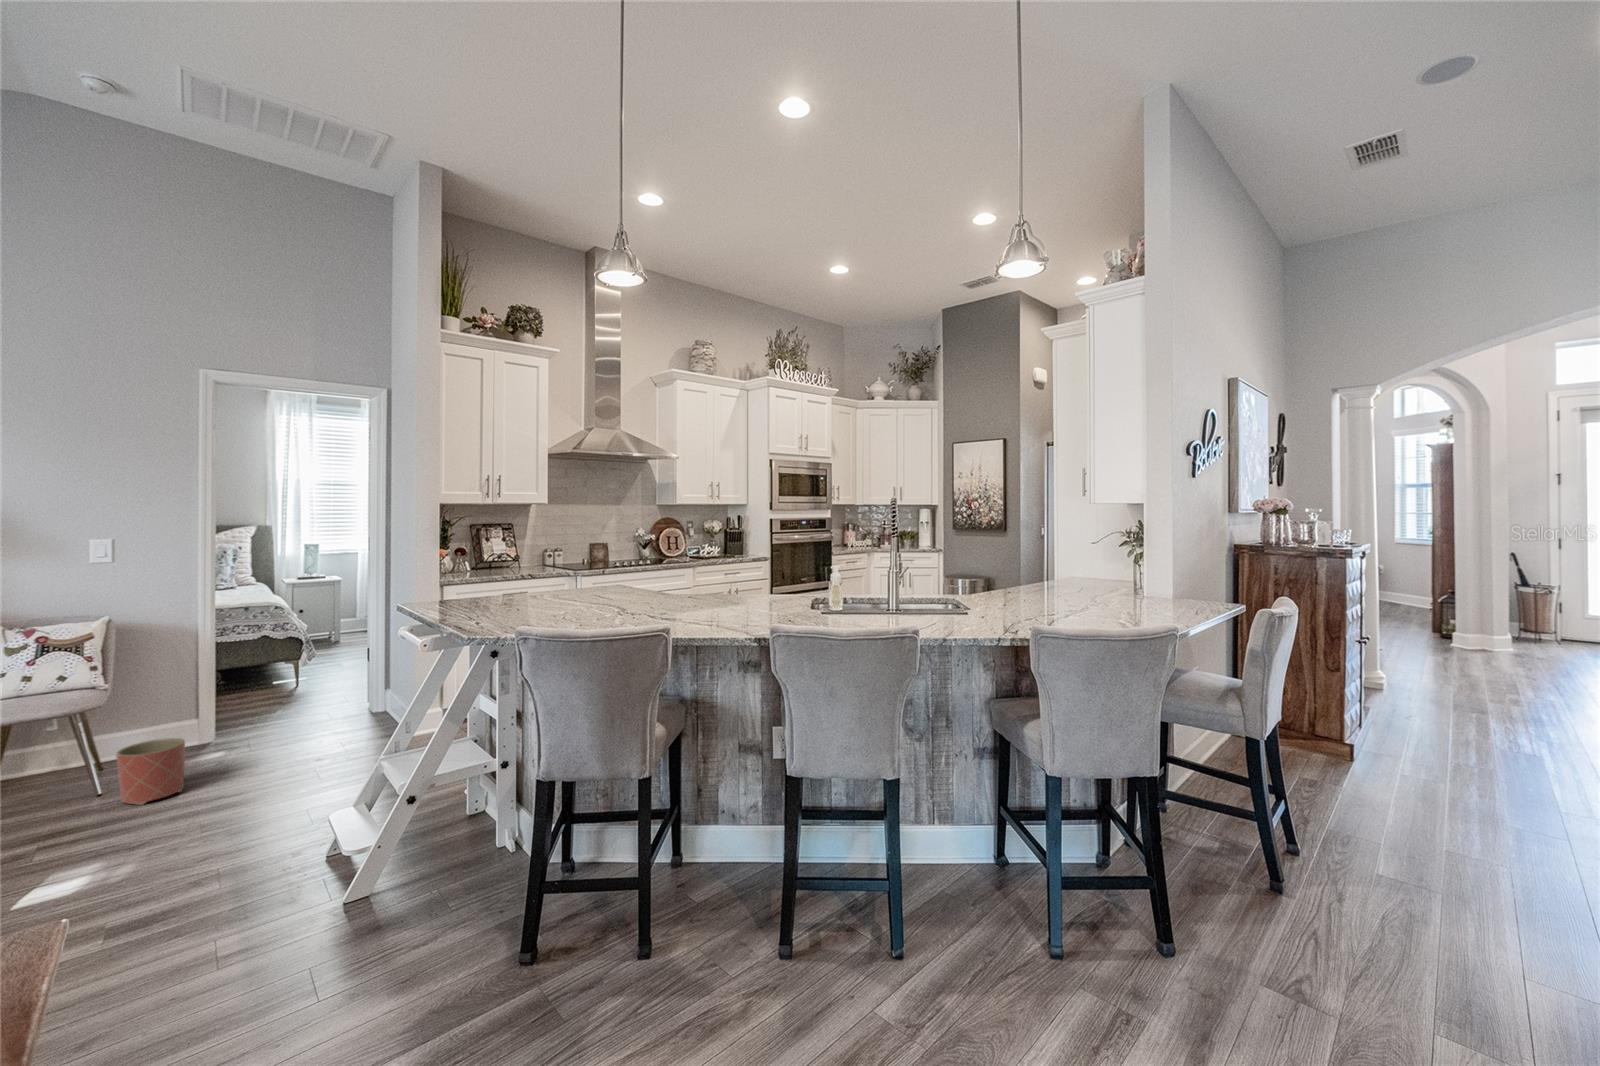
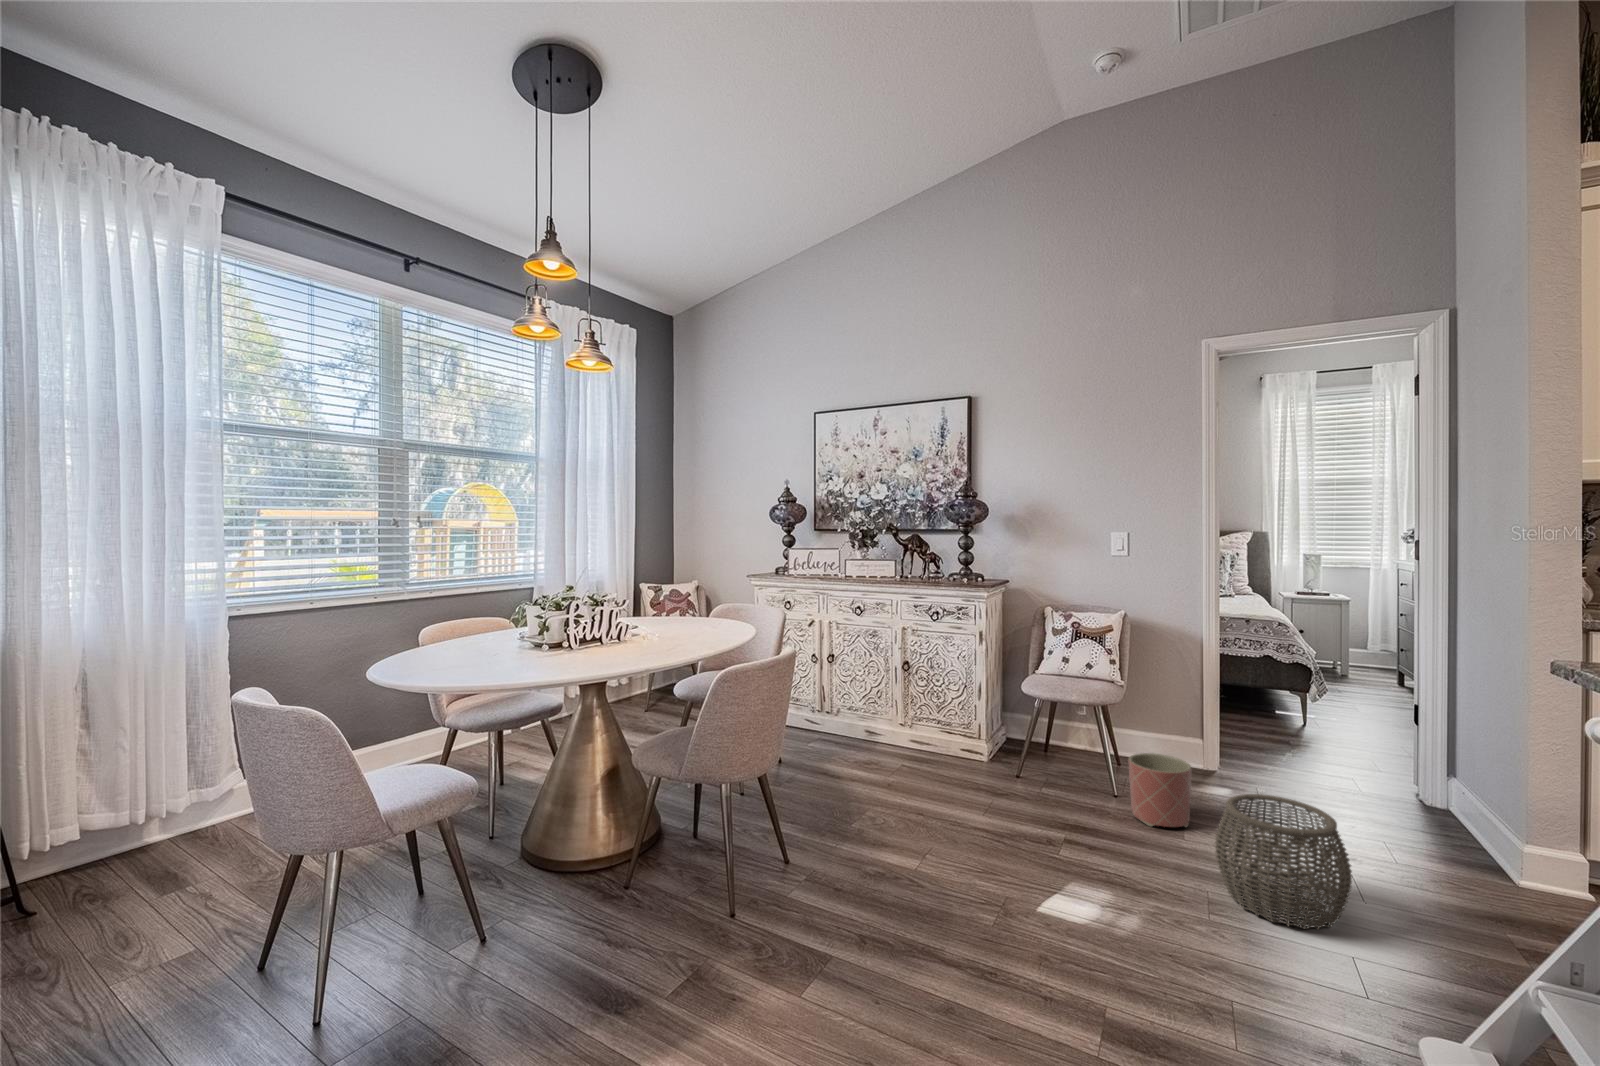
woven basket: none [205,734,307,824] -> present [1215,794,1352,929]

